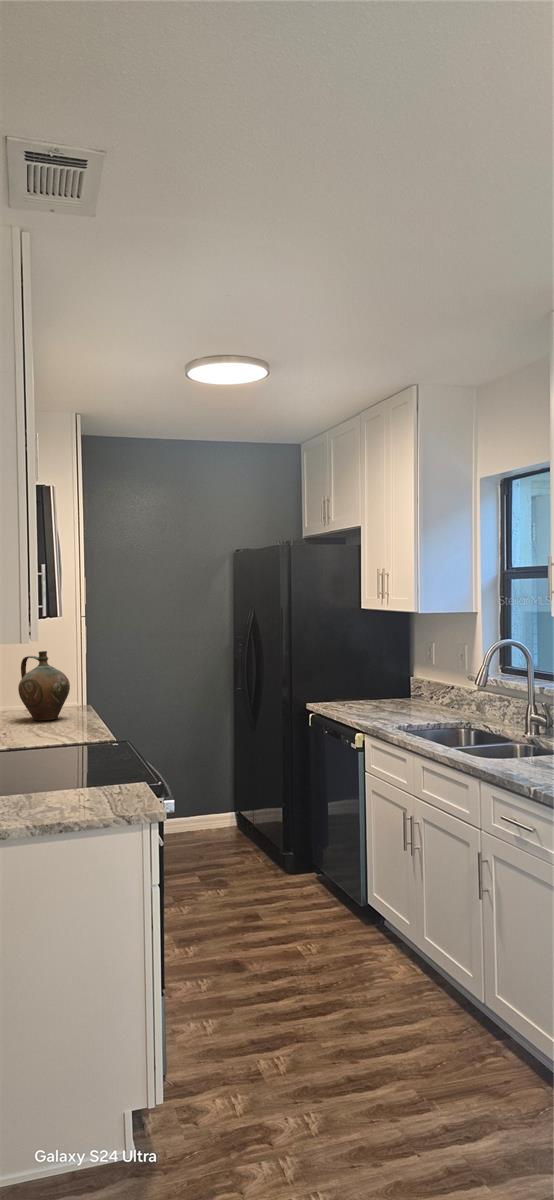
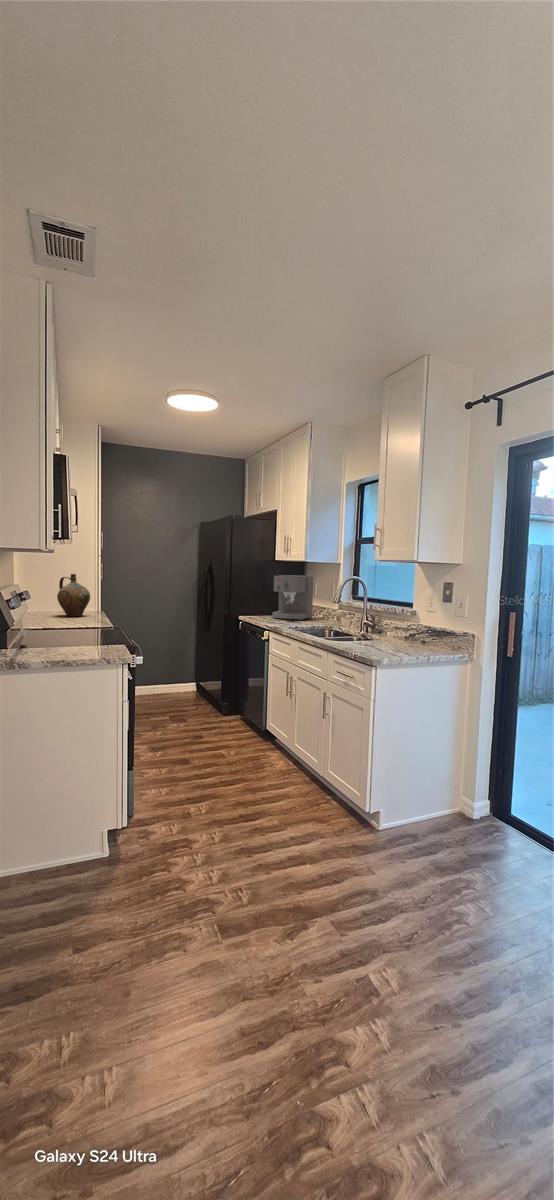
coffee maker: none [365,635,431,712] -> present [272,575,313,620]

